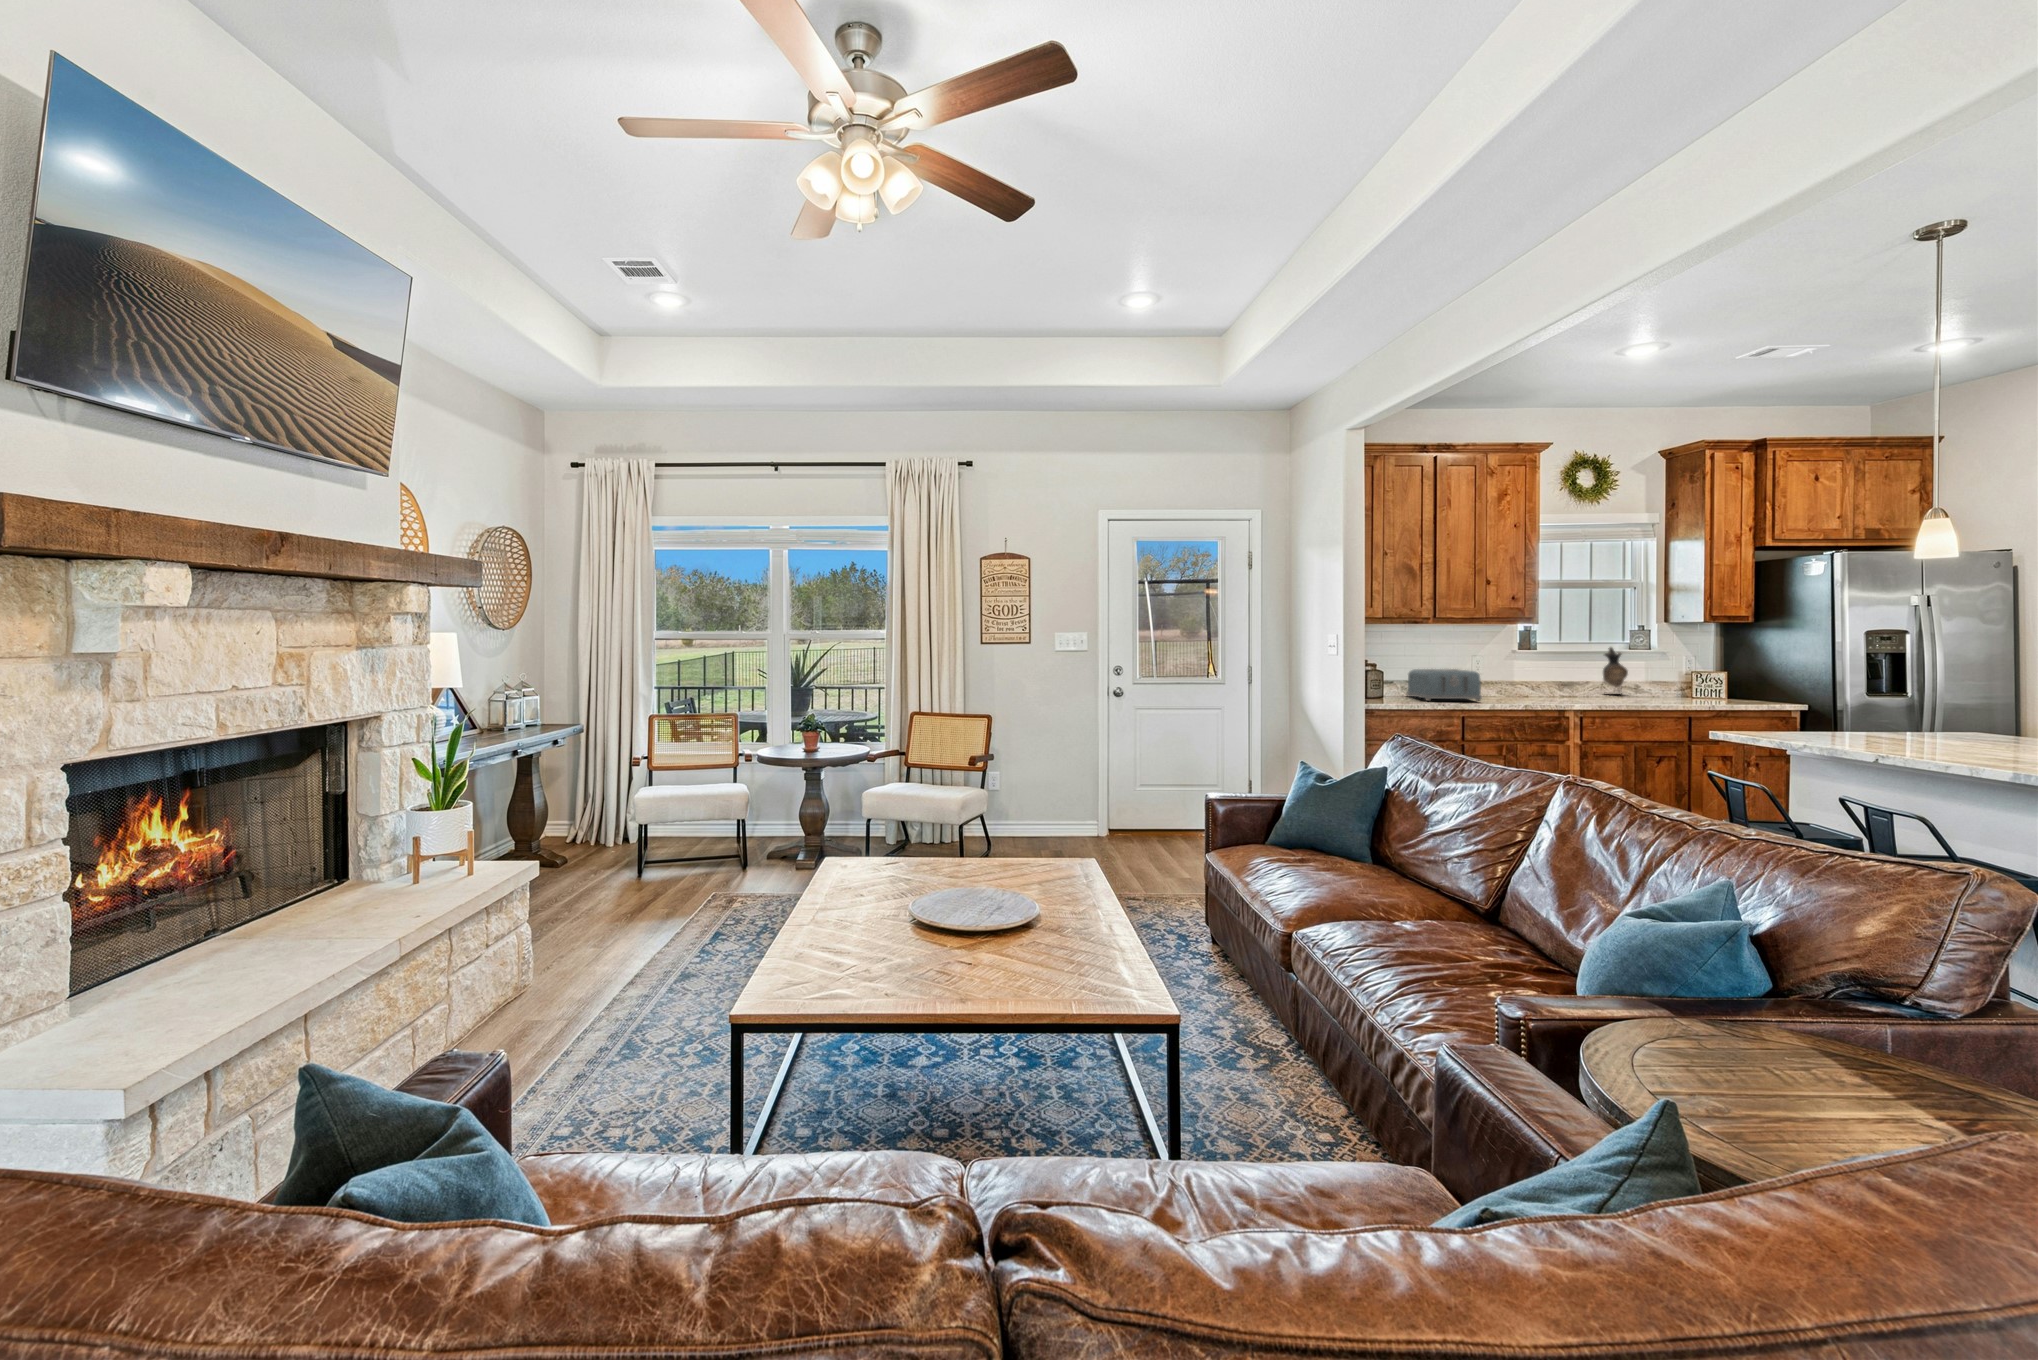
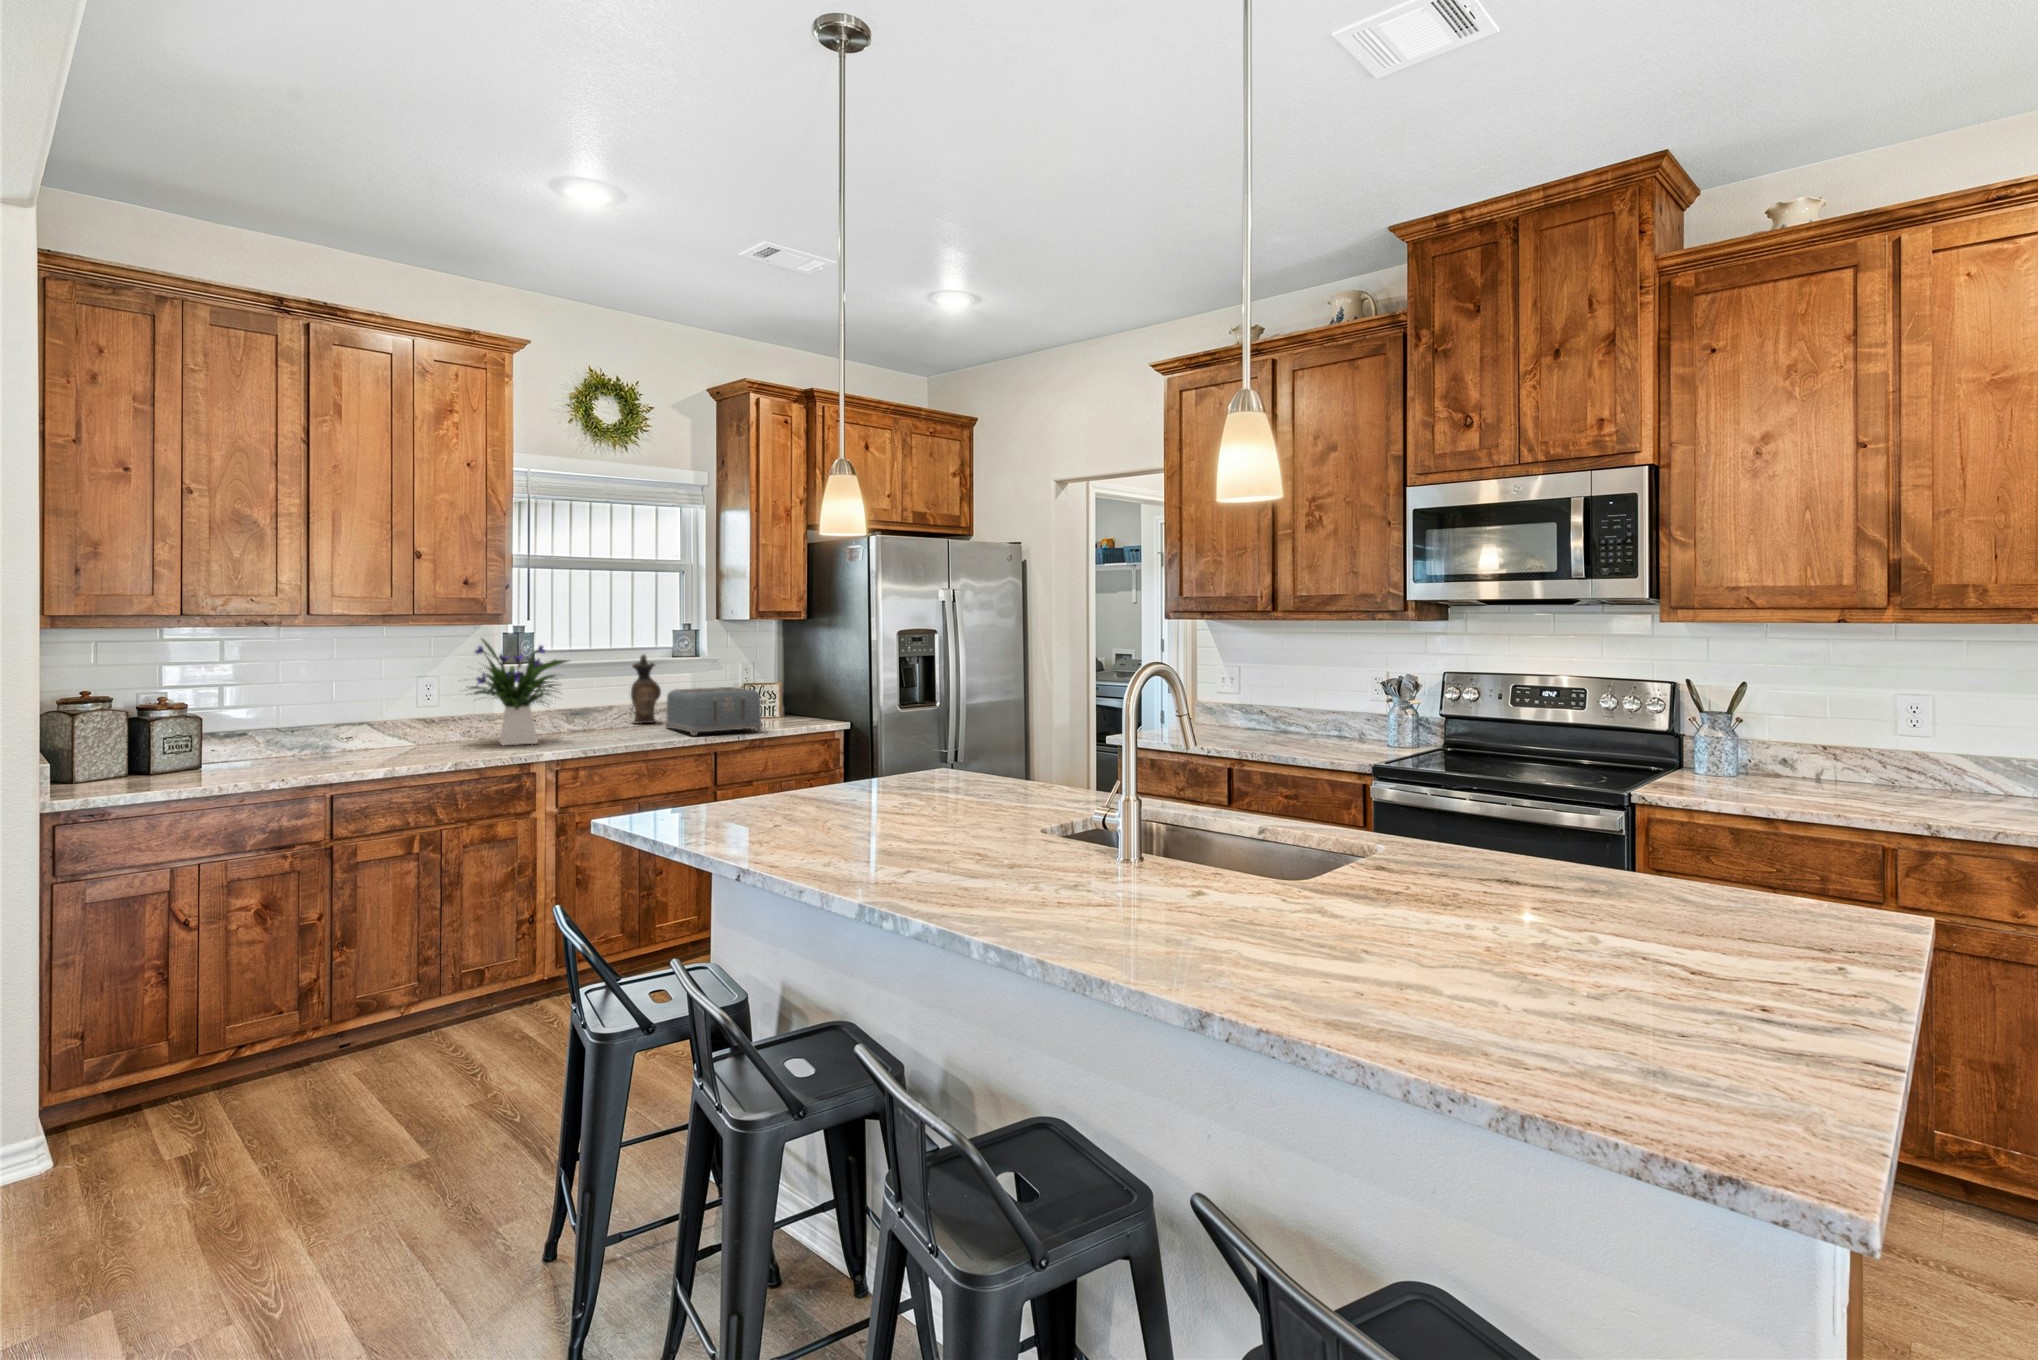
flower arrangement: none [1503,632,1578,700] -> present [465,639,568,745]
toaster: present [1407,669,1482,701] -> present [665,687,763,735]

